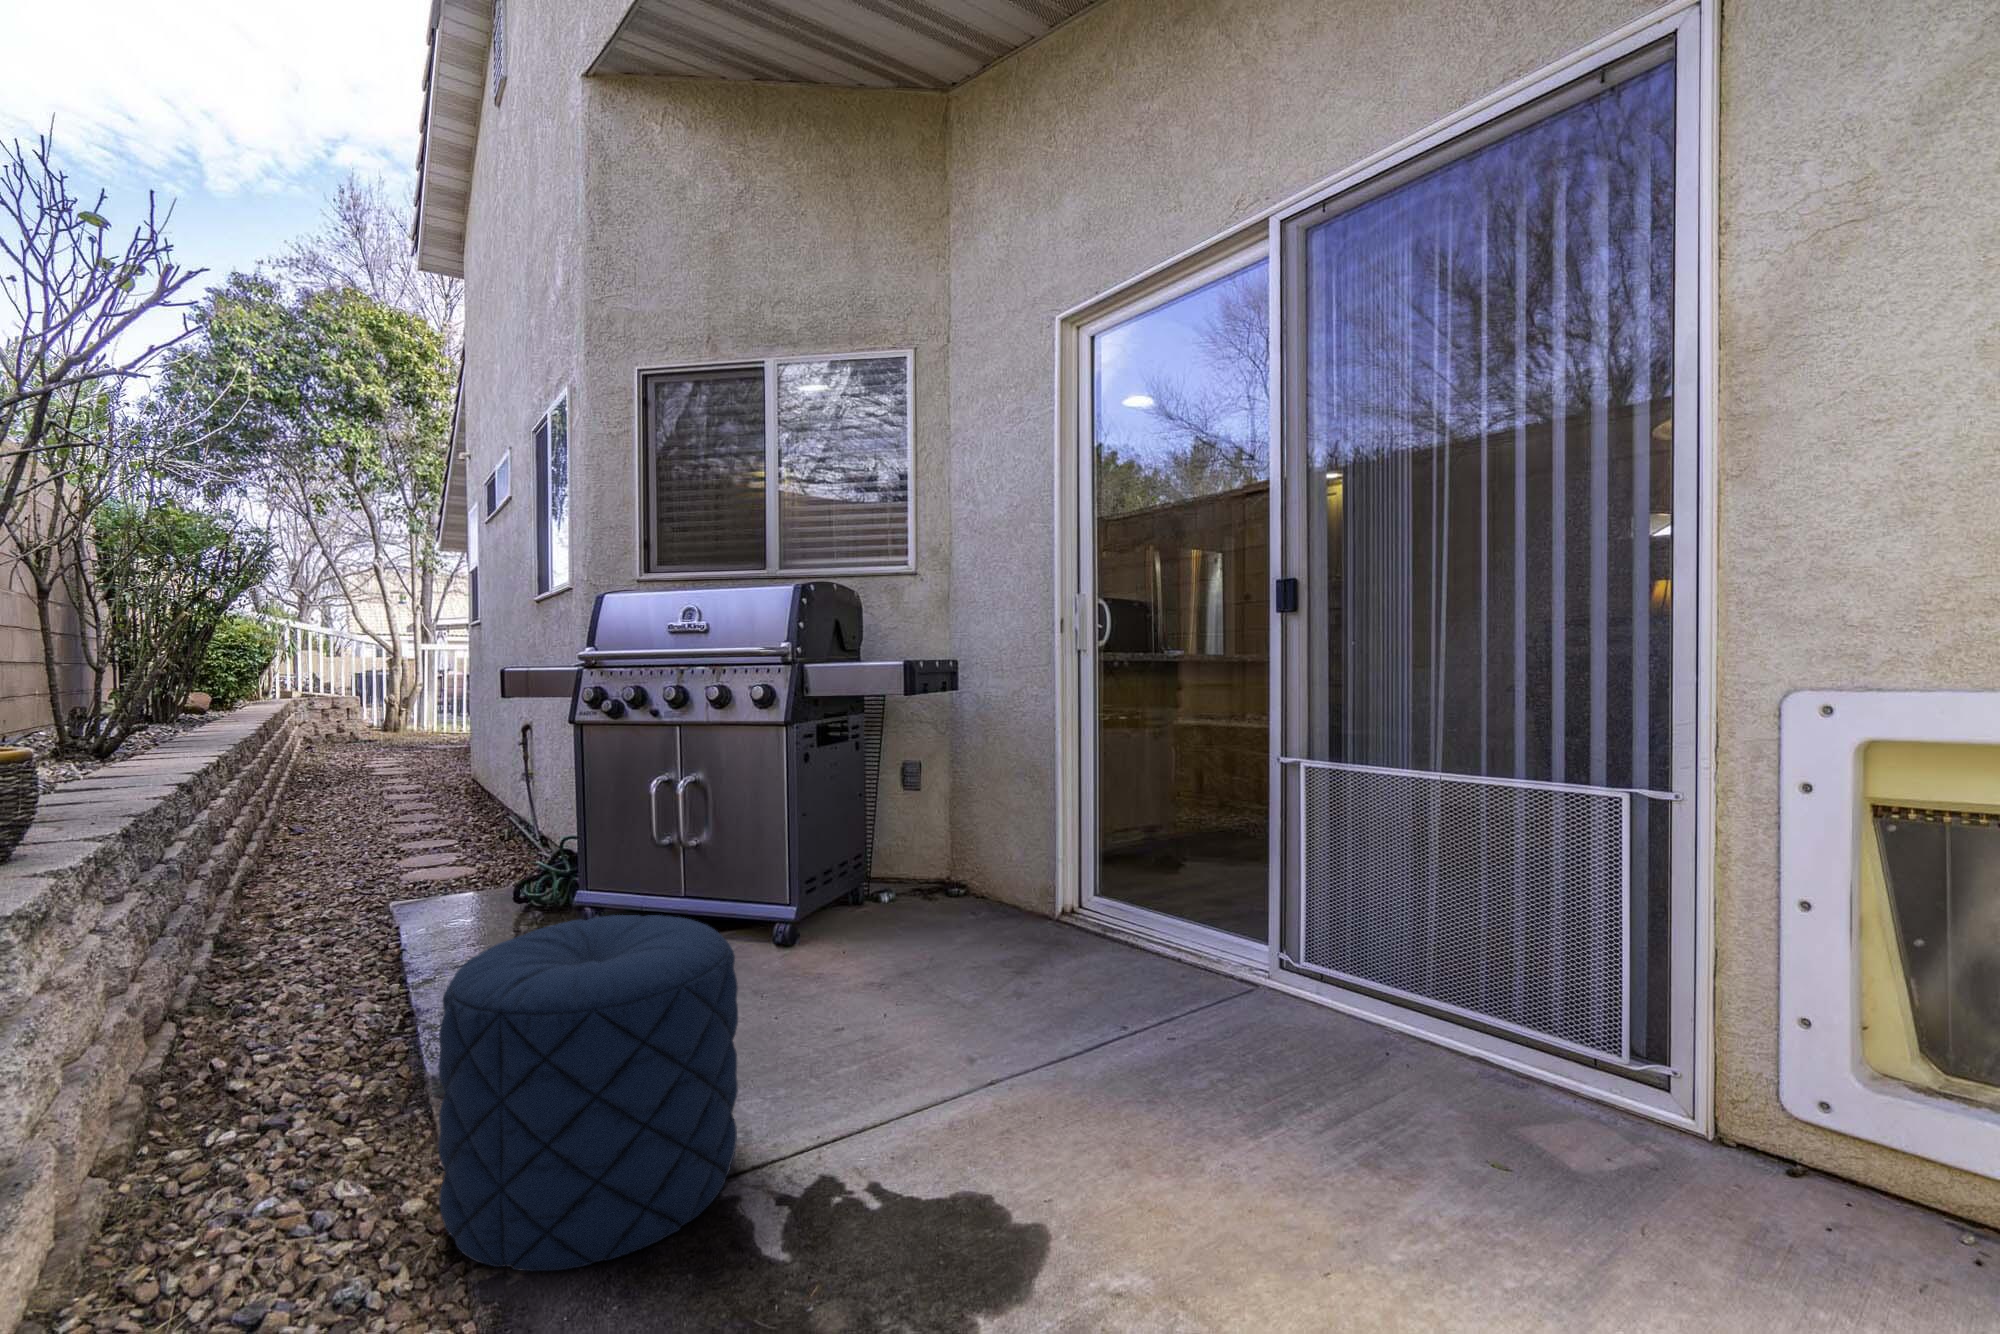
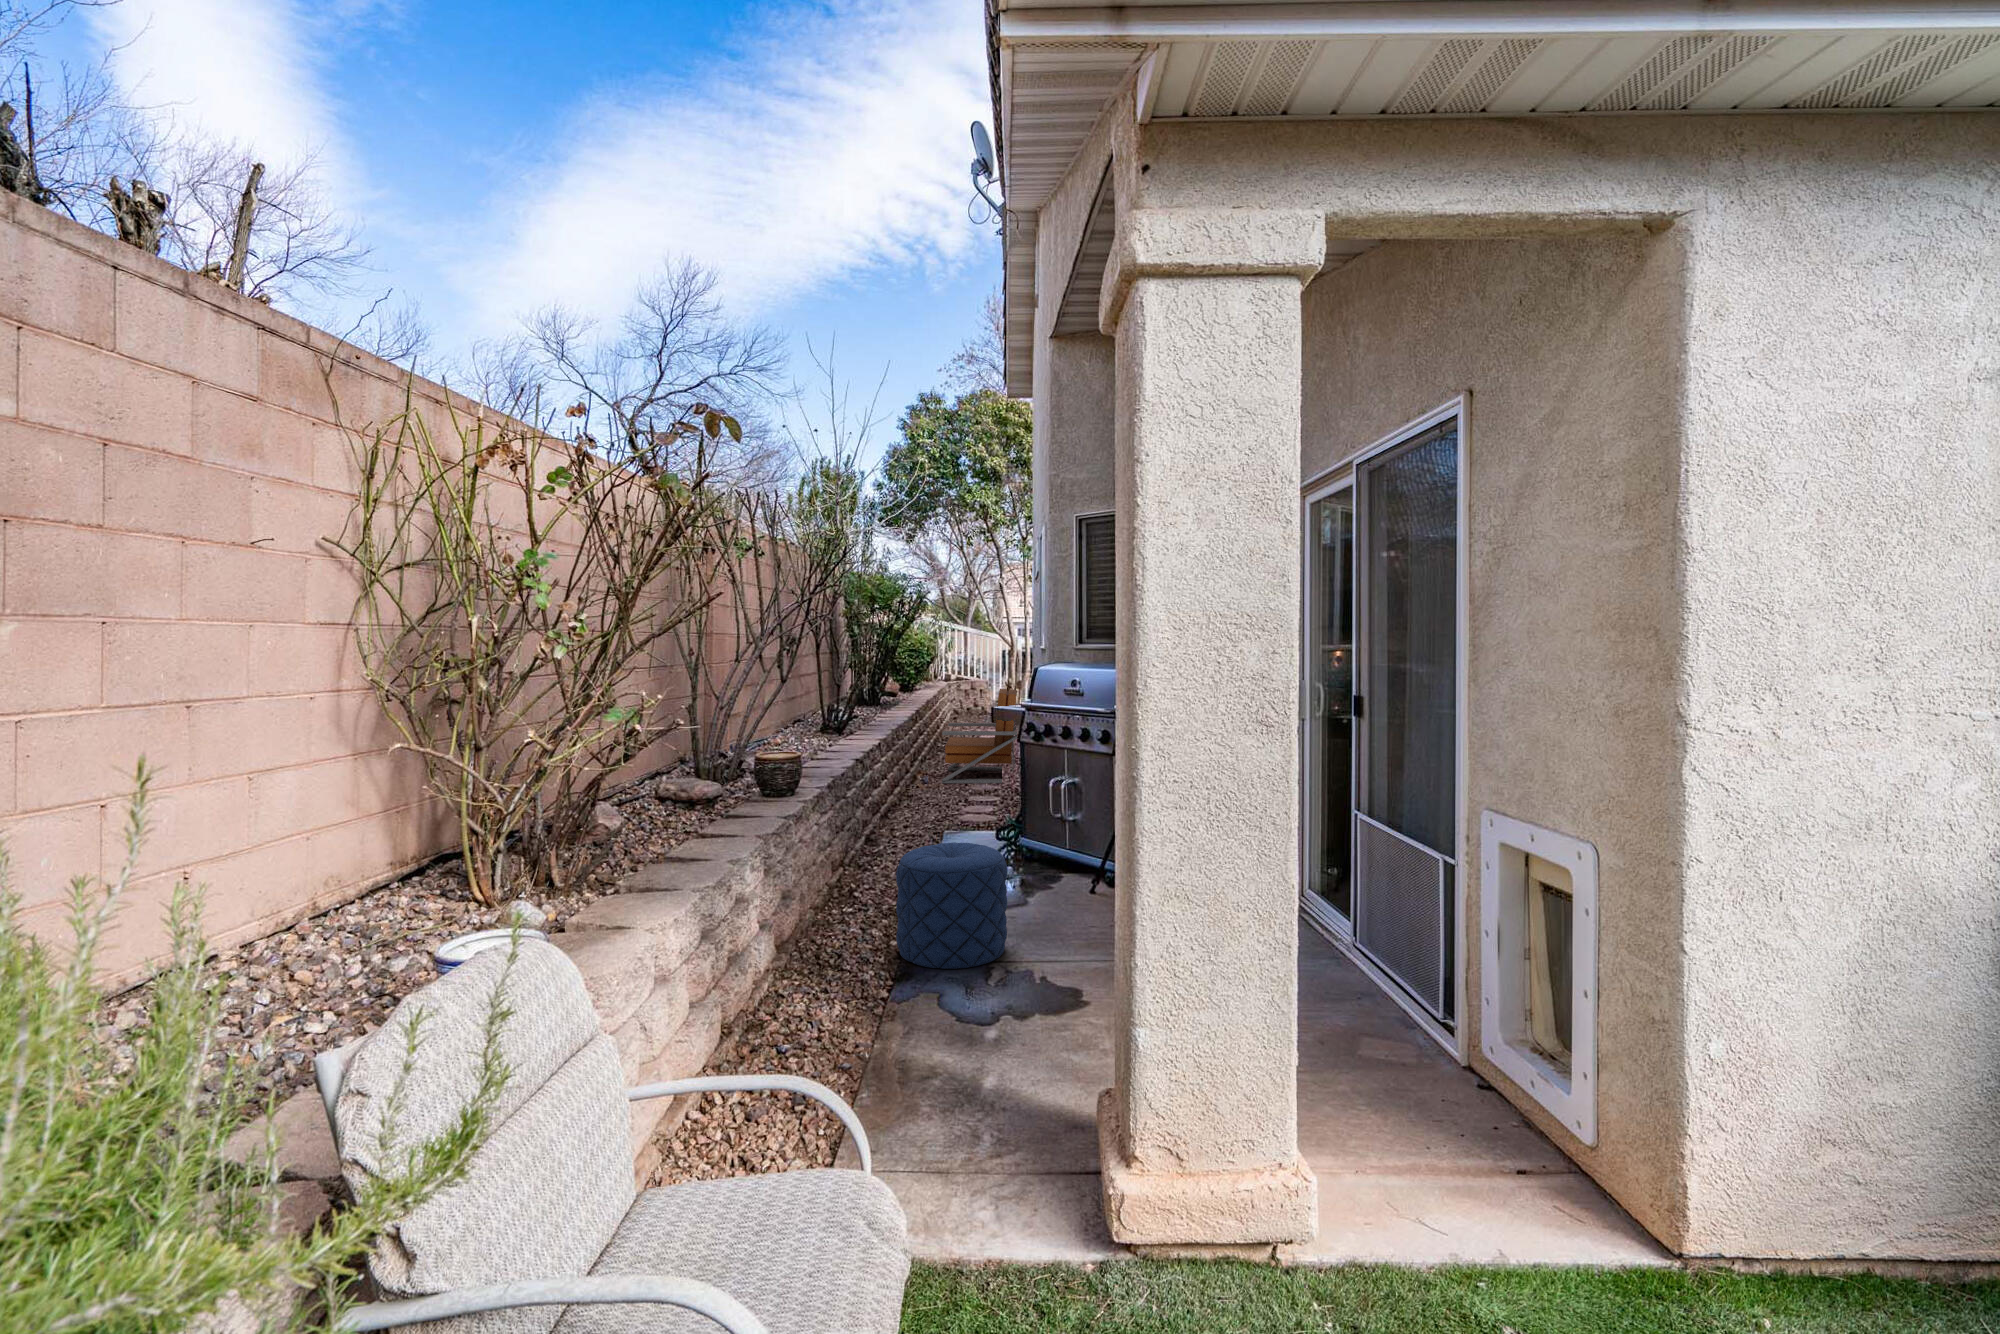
lounge chair: none [335,677,486,828] -> present [942,689,1017,783]

